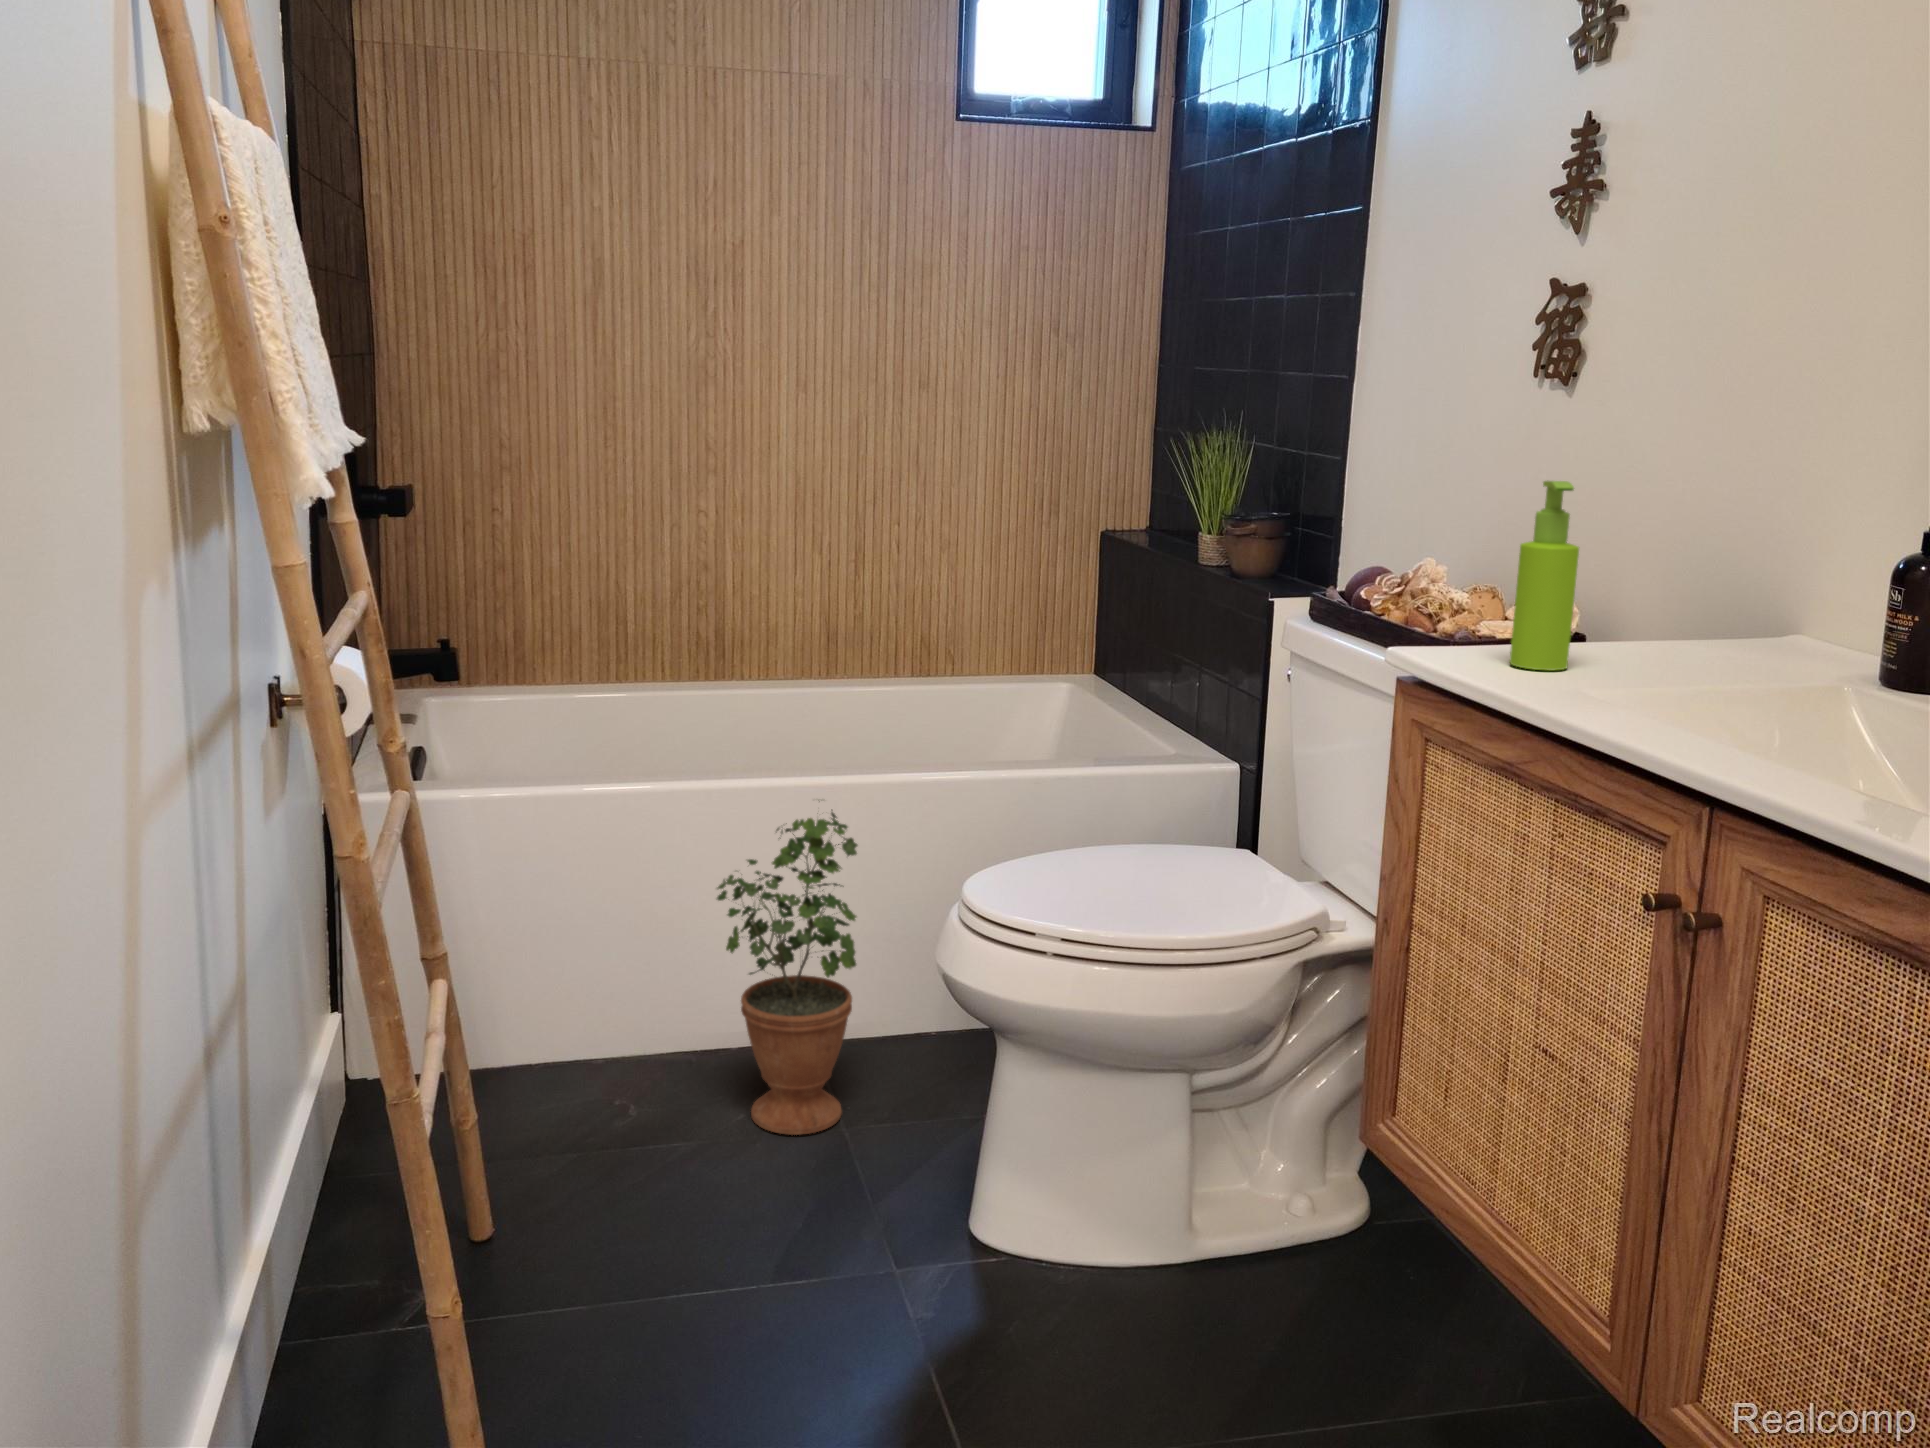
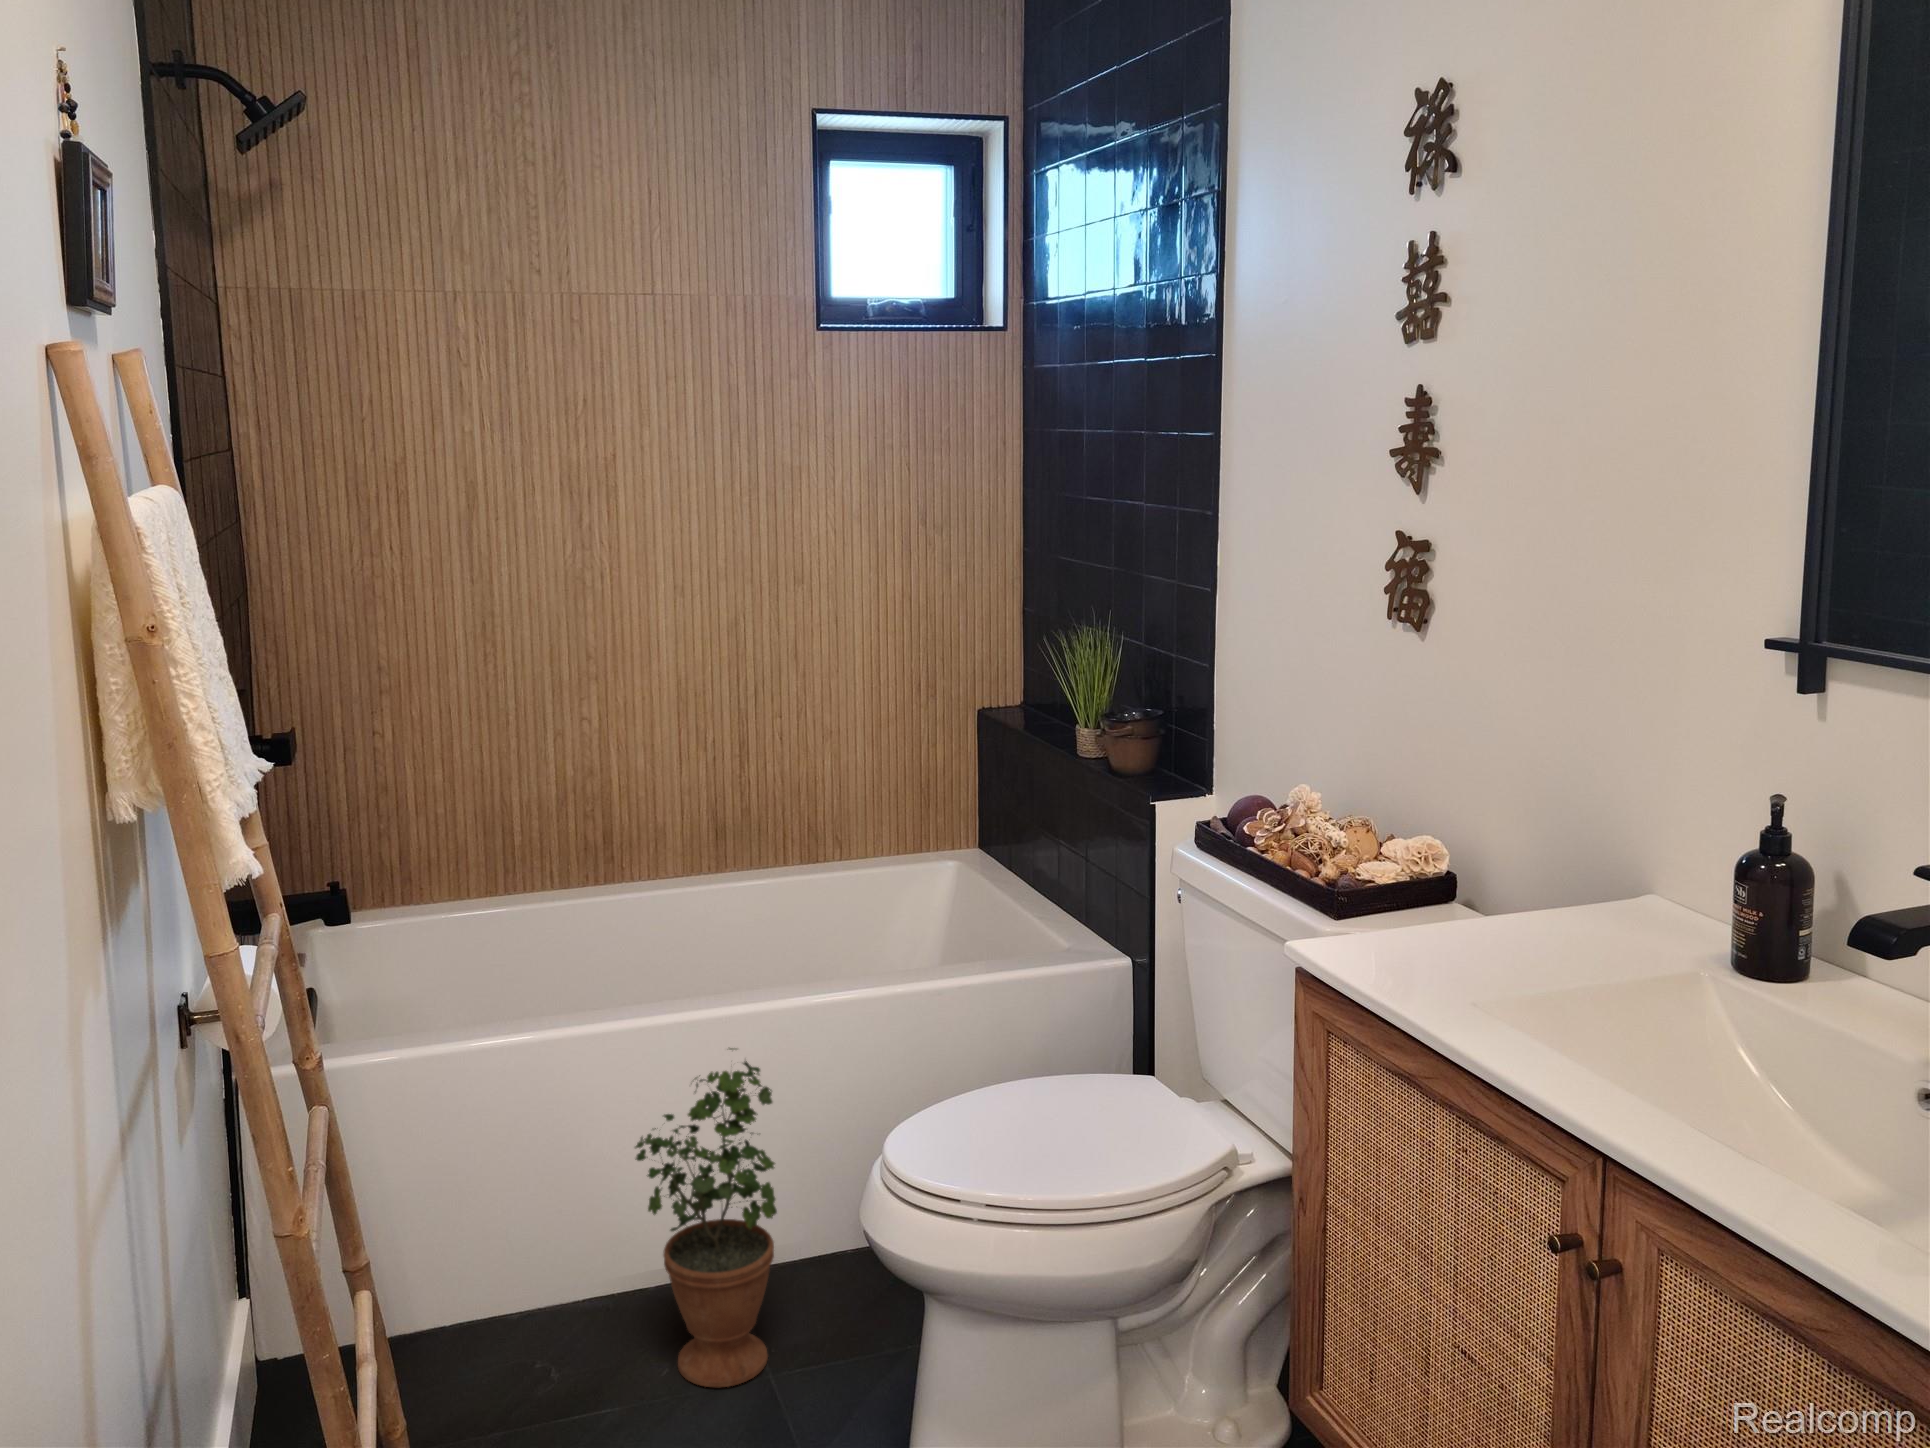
soap dispenser: present [1510,481,1579,670] -> none [1398,786,1455,962]

